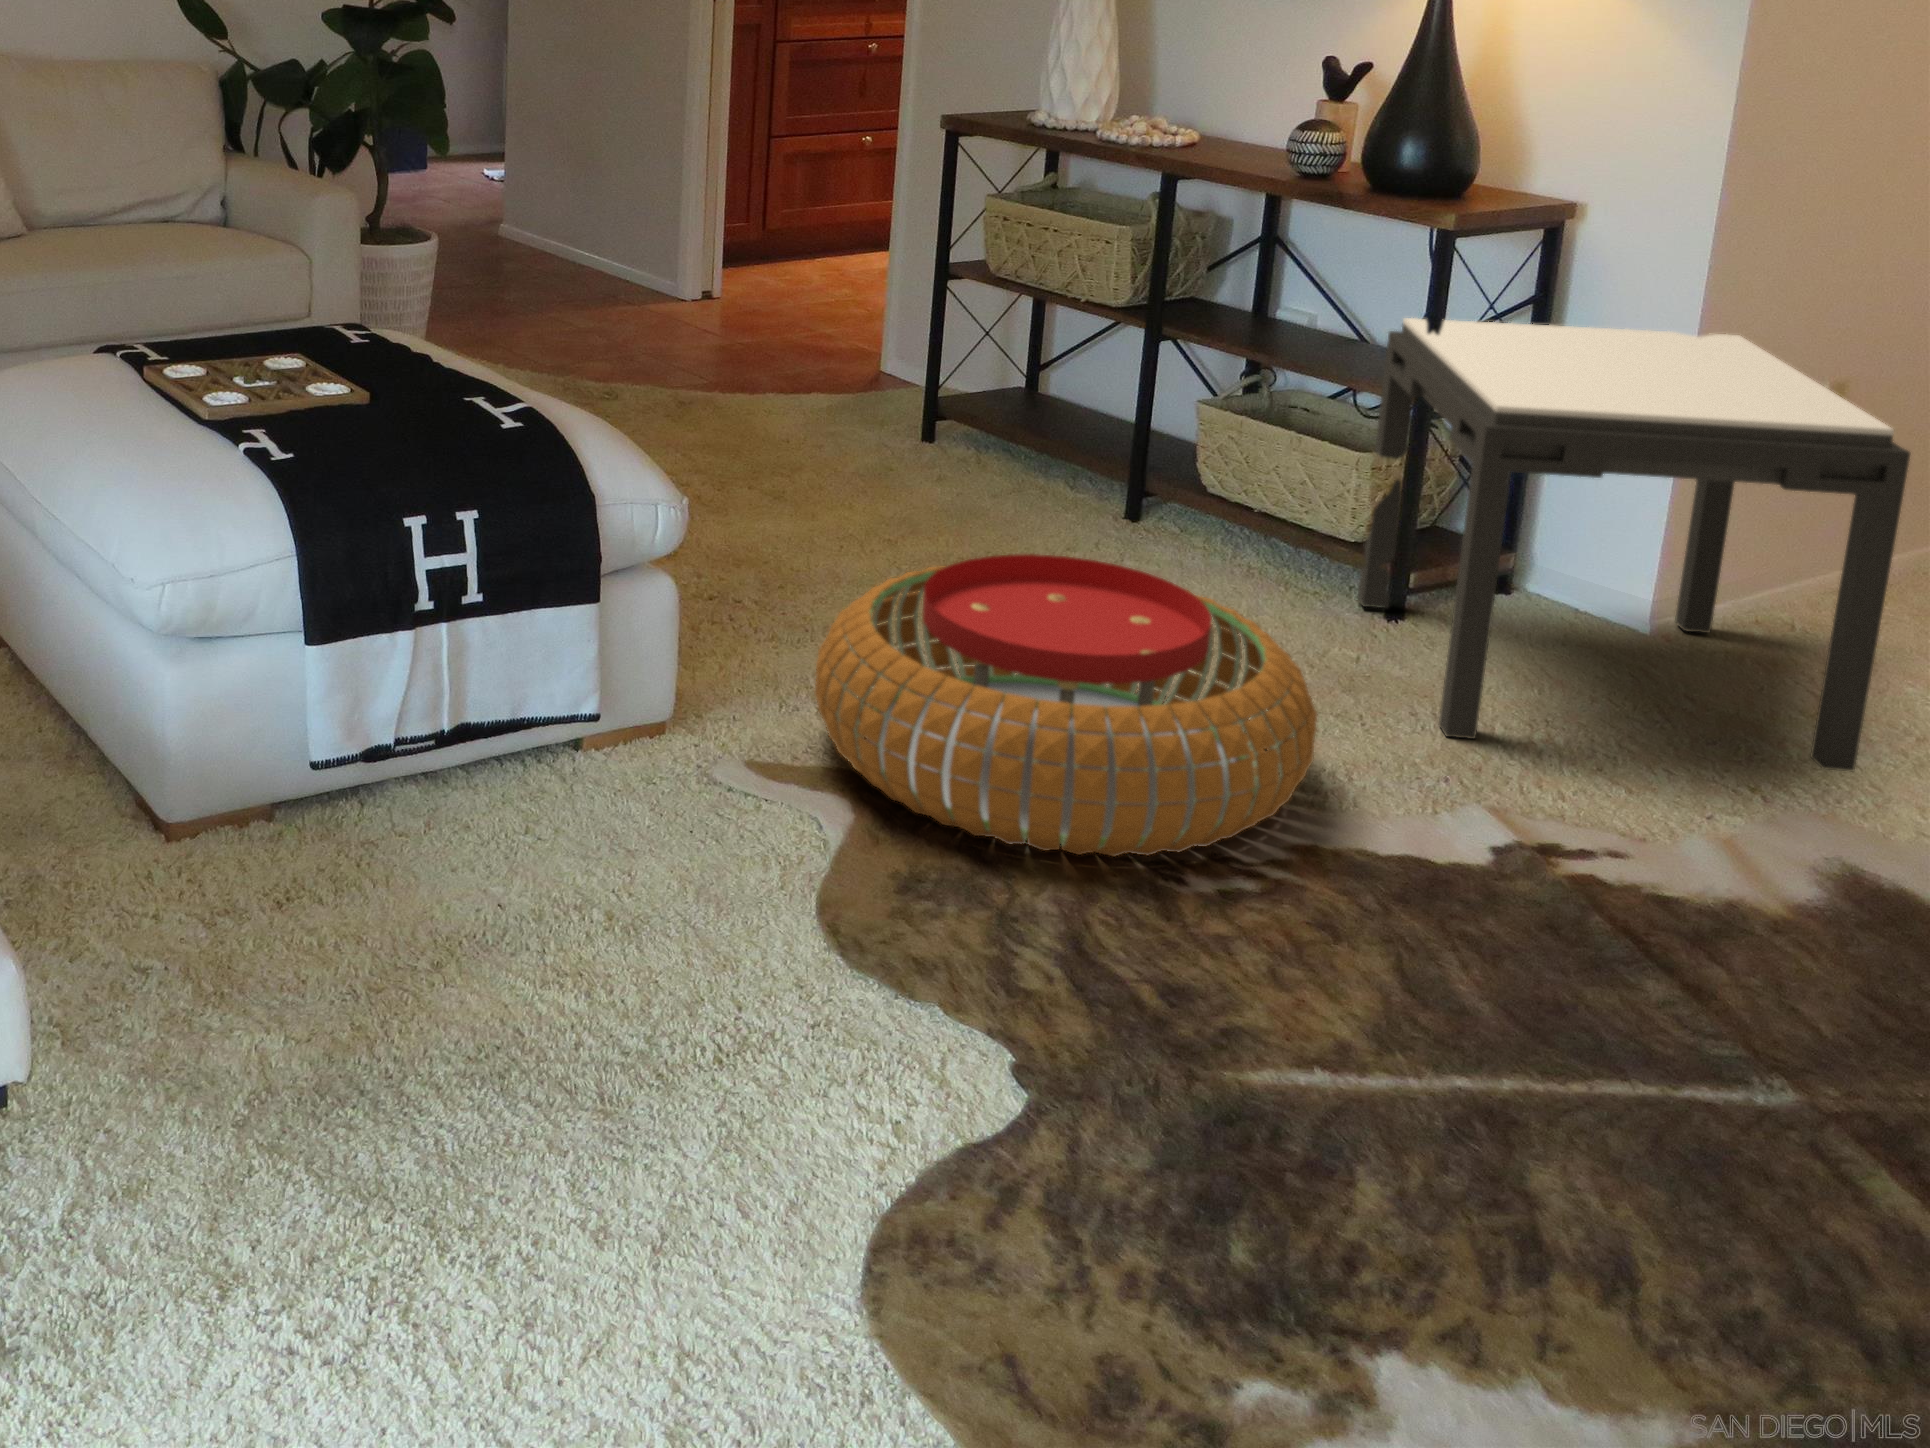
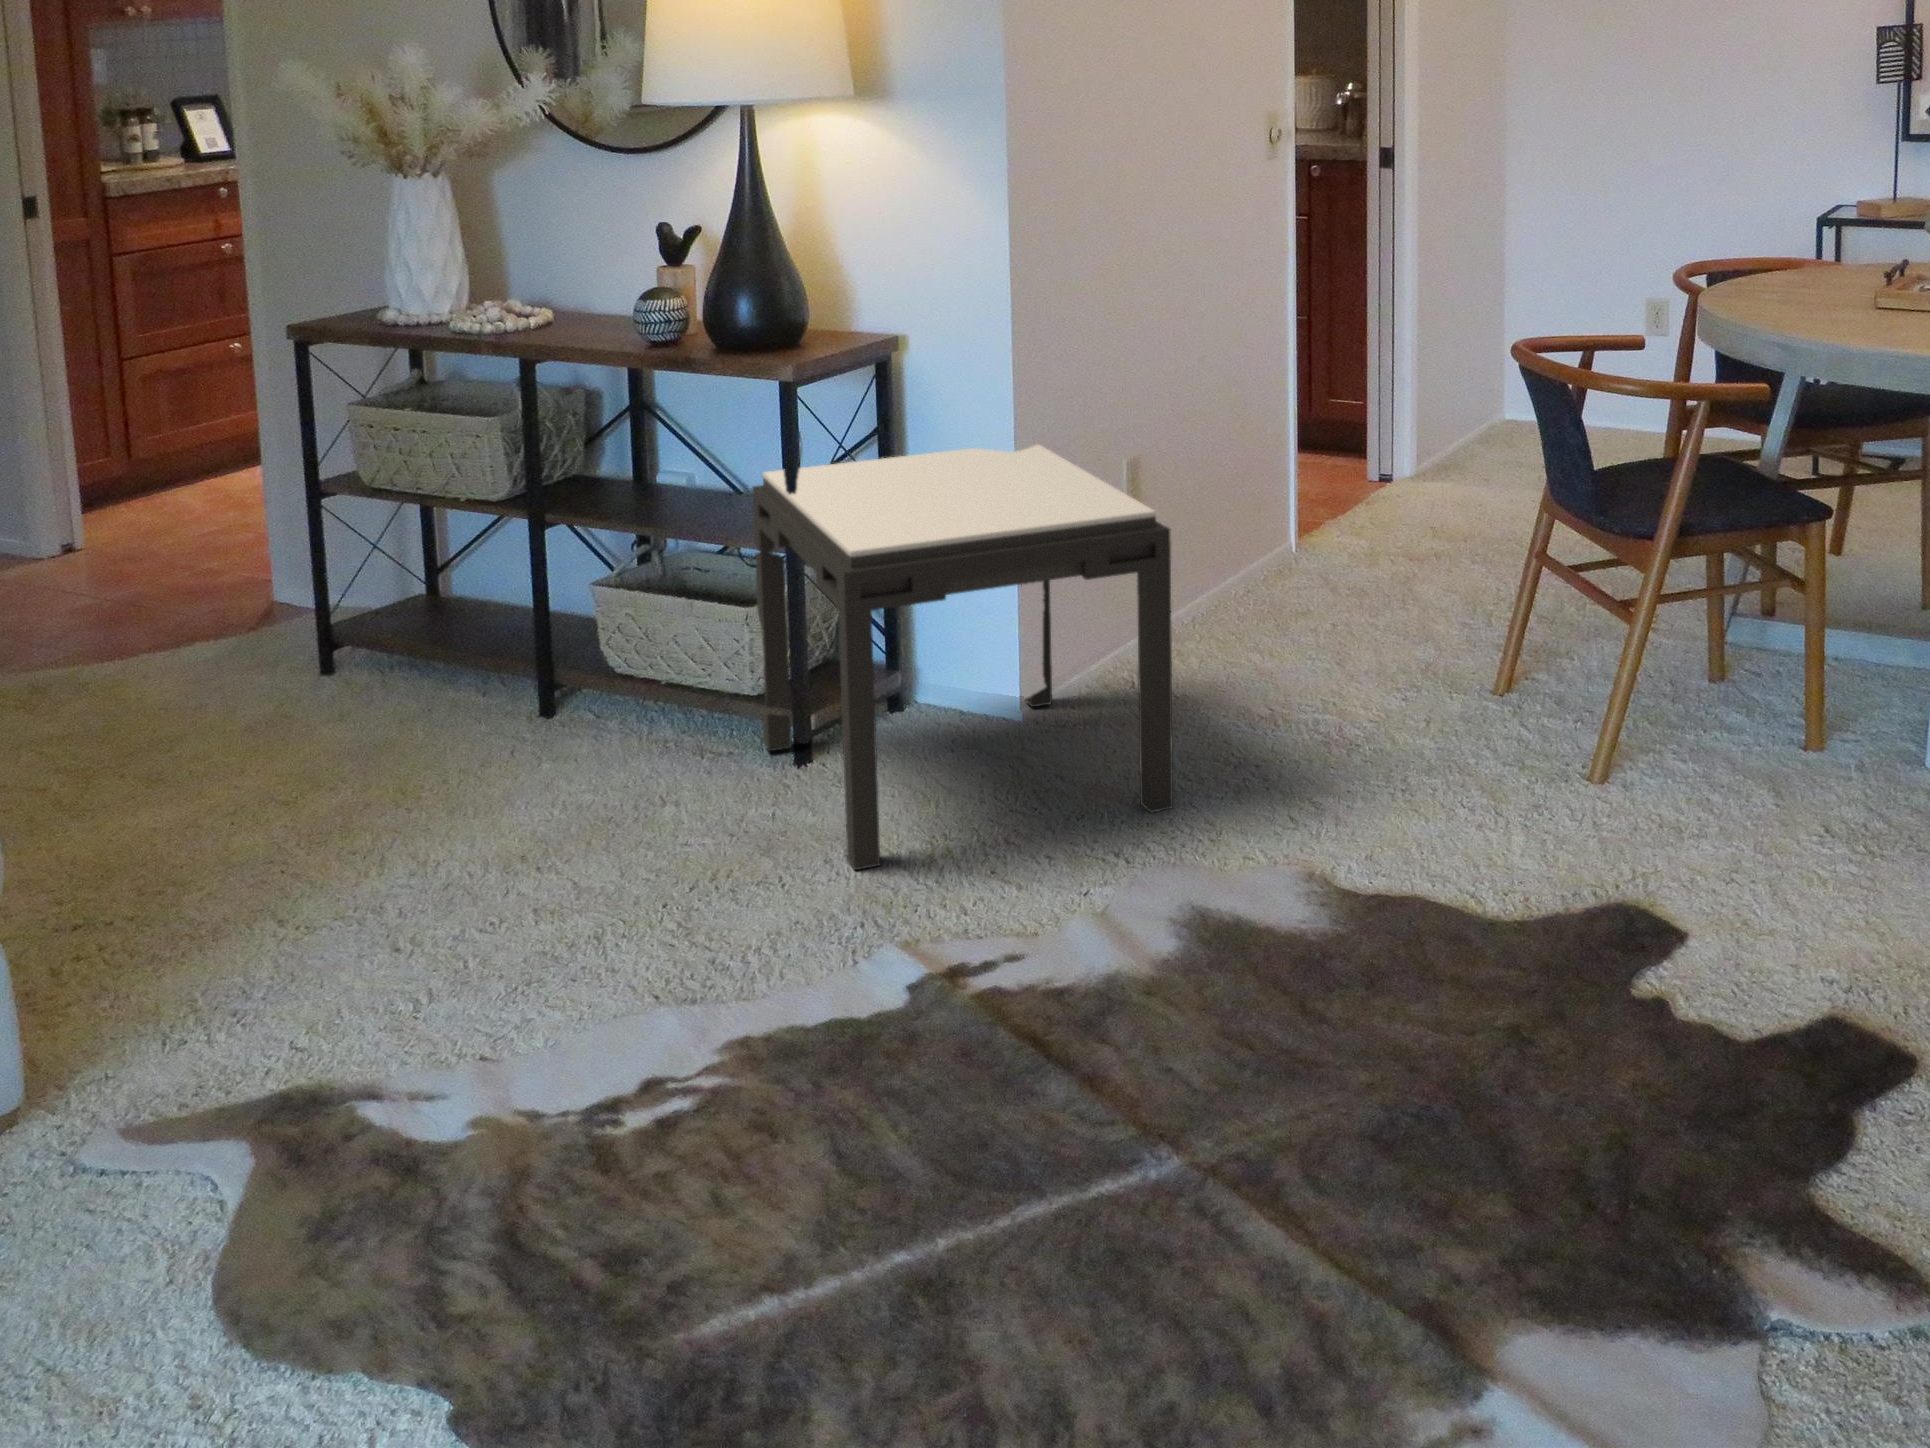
pouf: present [814,554,1317,857] -> none [198,789,738,1136]

